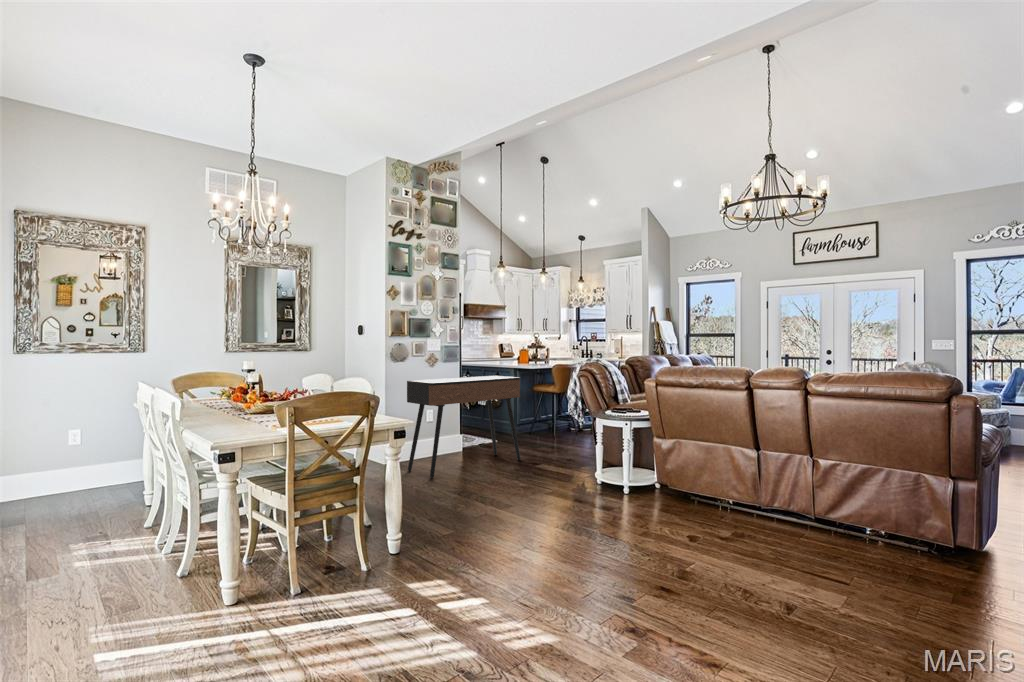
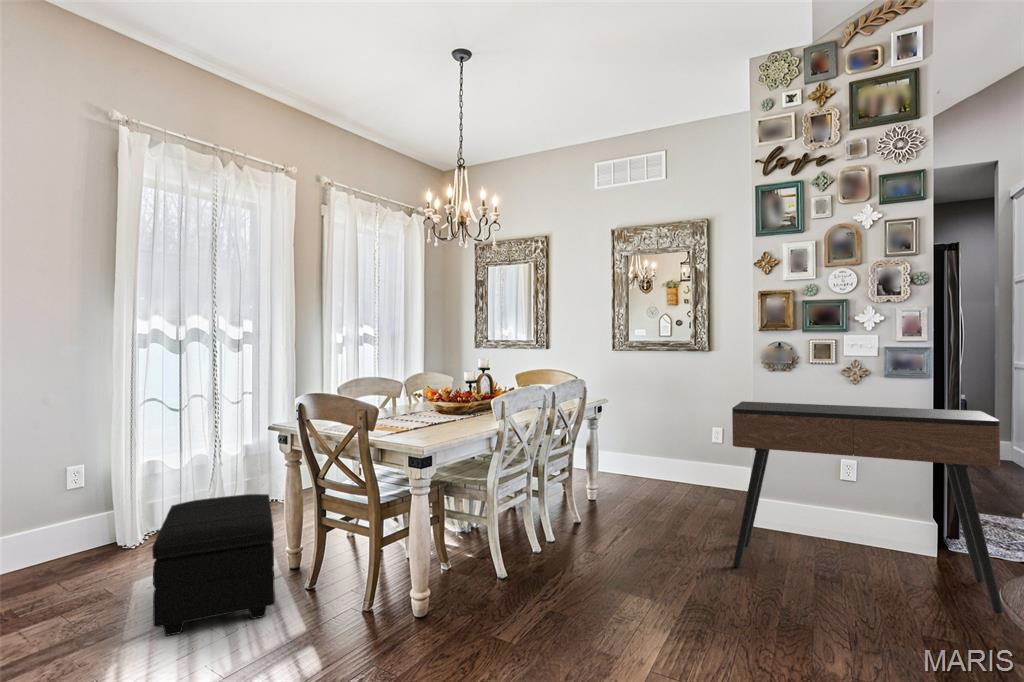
footstool: none [125,515,329,660] -> present [152,494,275,636]

